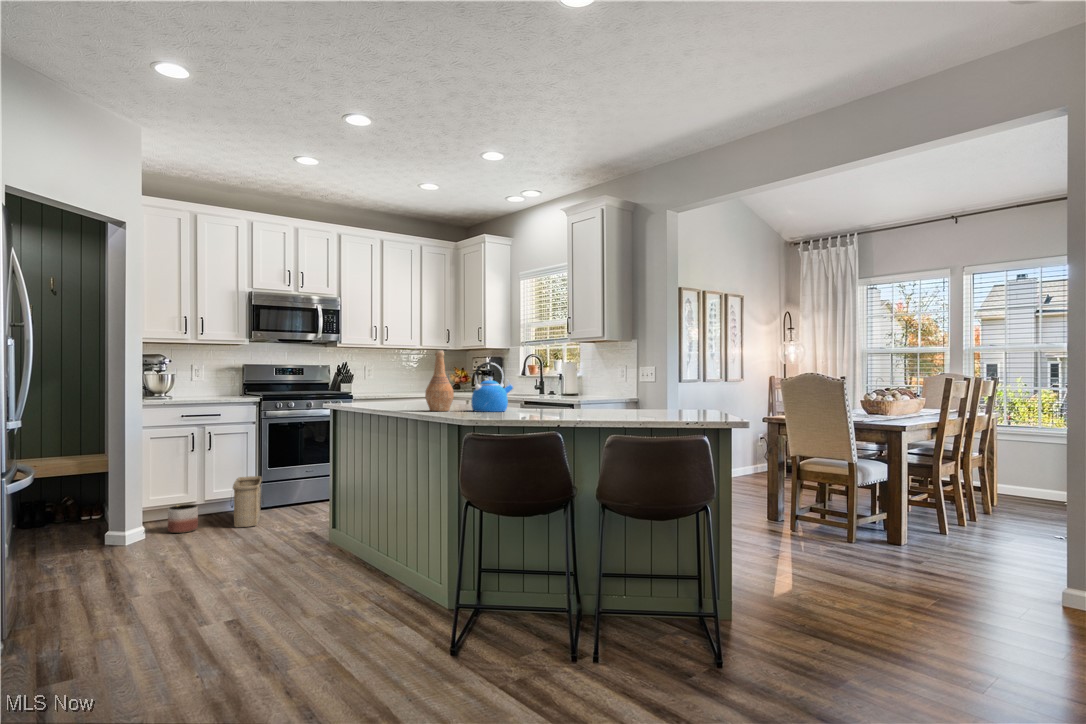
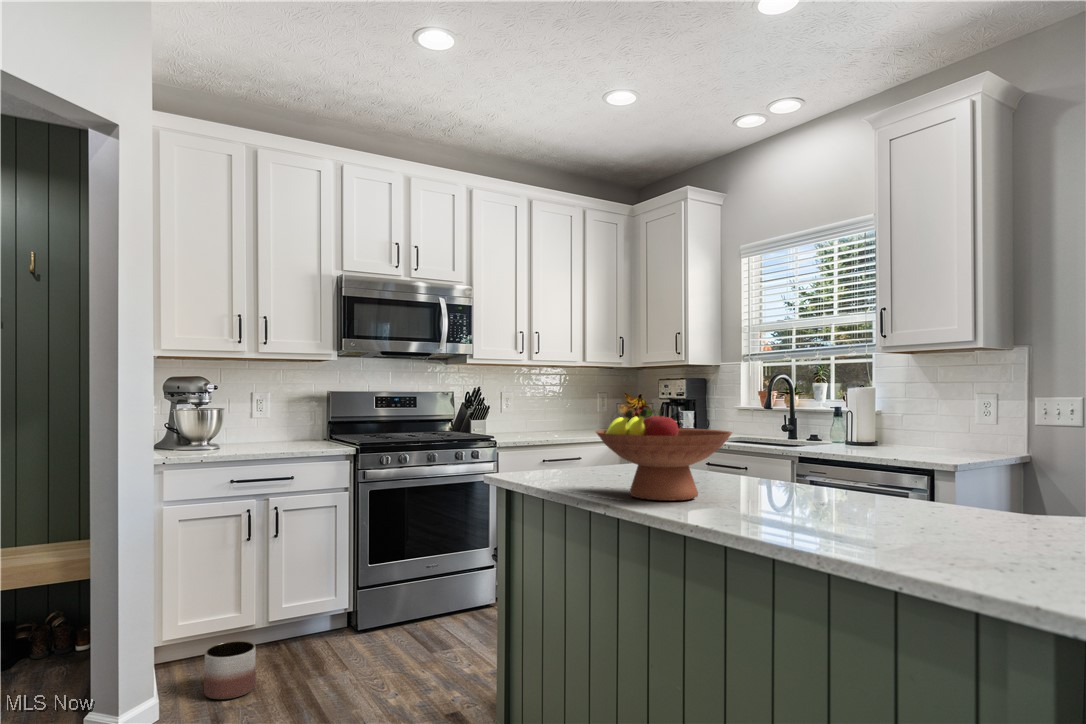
vase: present [425,350,454,411] -> none [801,364,880,524]
kettle: present [471,362,513,412] -> none [904,393,1010,526]
fruit bowl: none [357,368,418,408] -> present [596,407,732,500]
basket: present [231,476,263,527] -> none [310,582,365,686]

